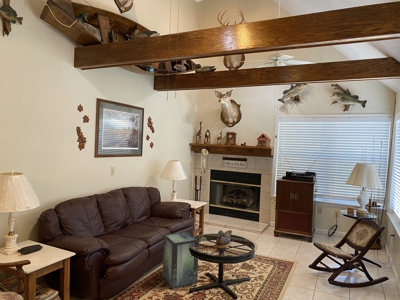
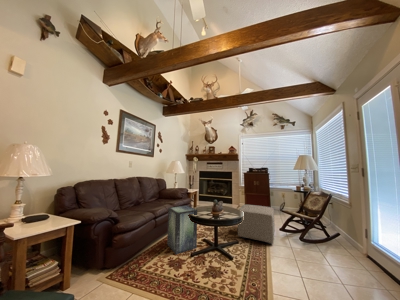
ottoman: none [252,231,304,284] -> present [238,204,275,244]

